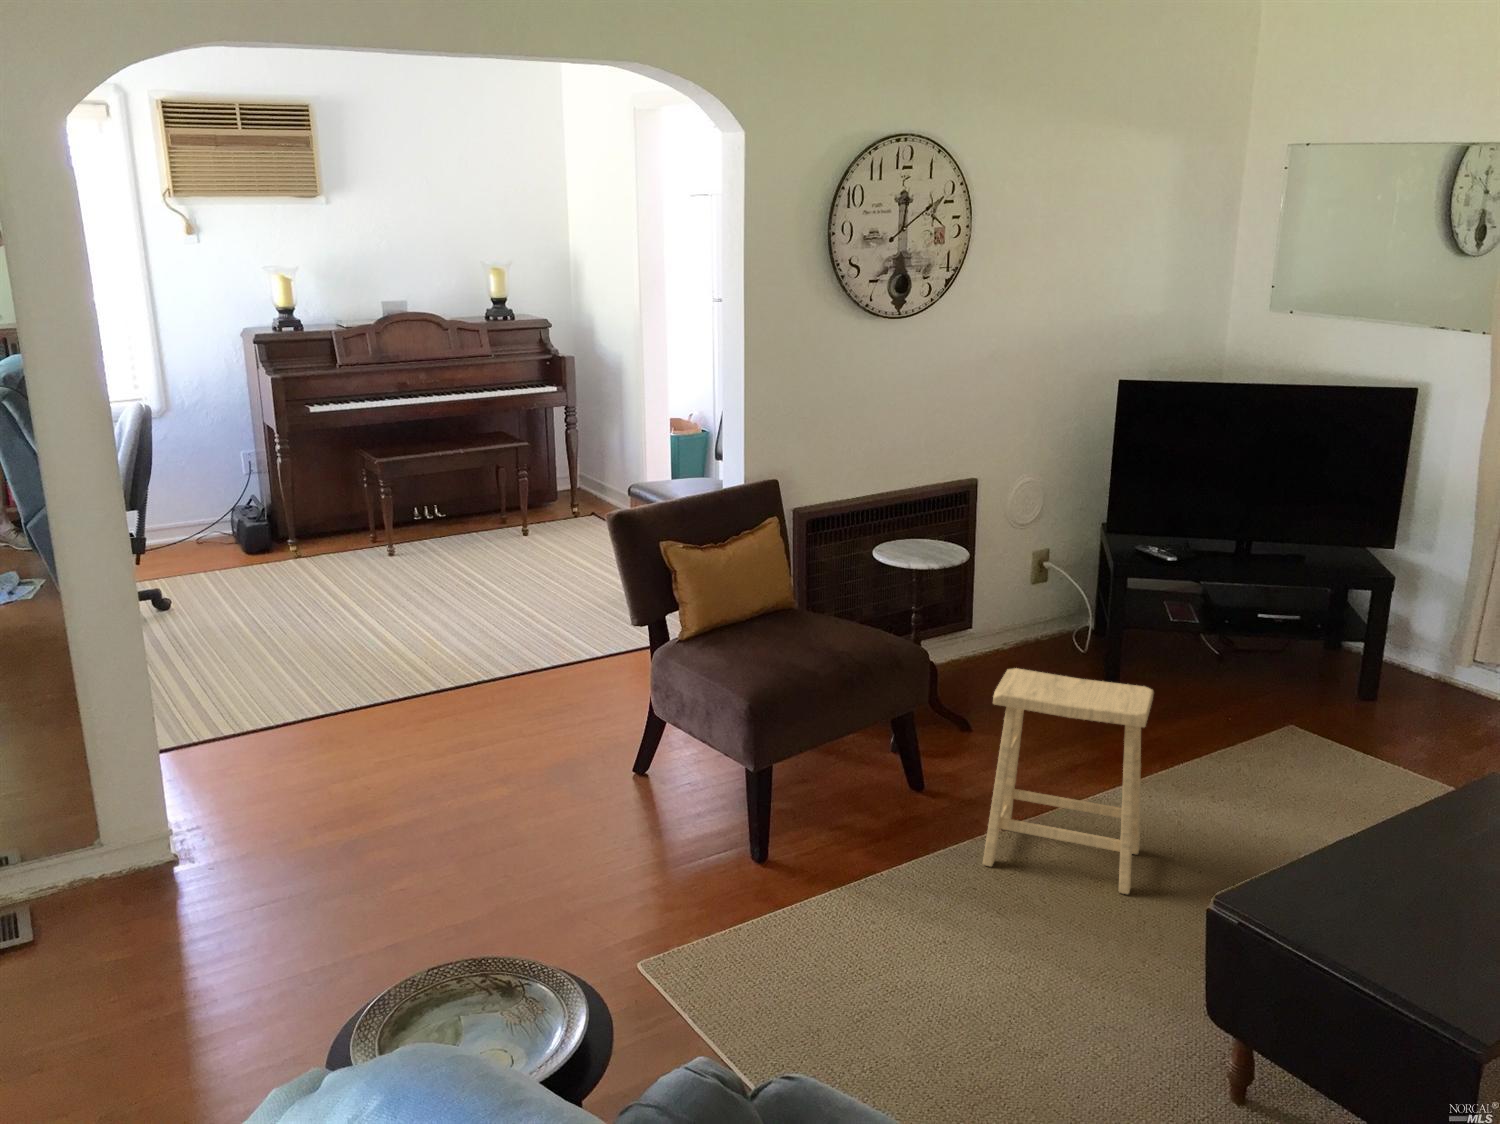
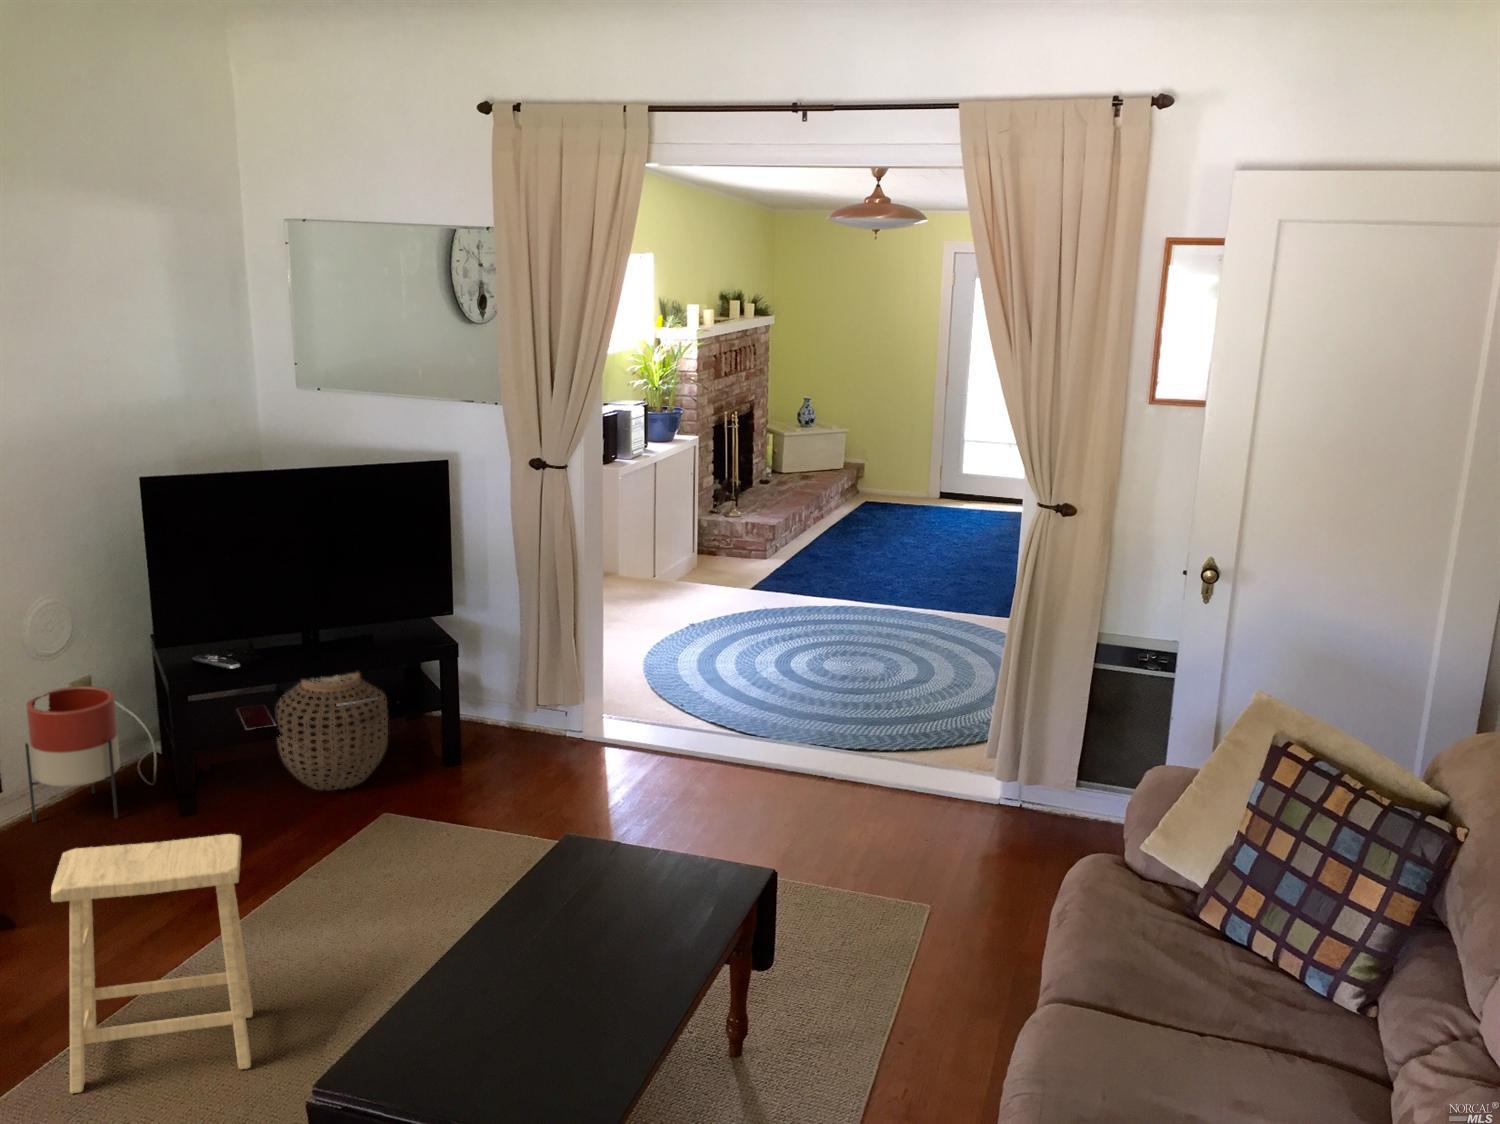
planter: none [991,556,1068,671] -> present [25,686,120,823]
woven basket: none [1199,577,1309,691] -> present [277,673,388,790]

